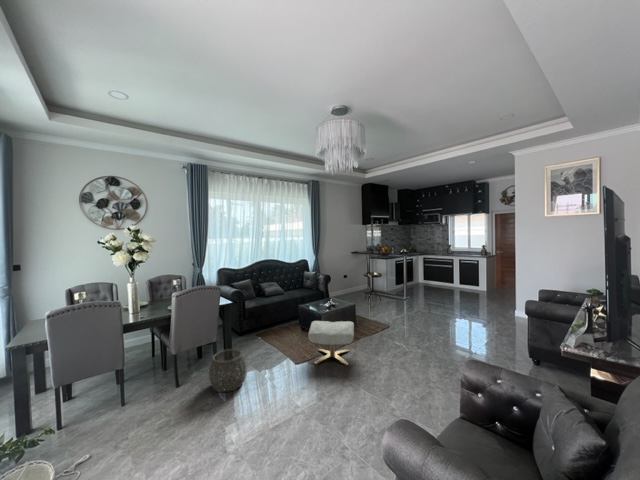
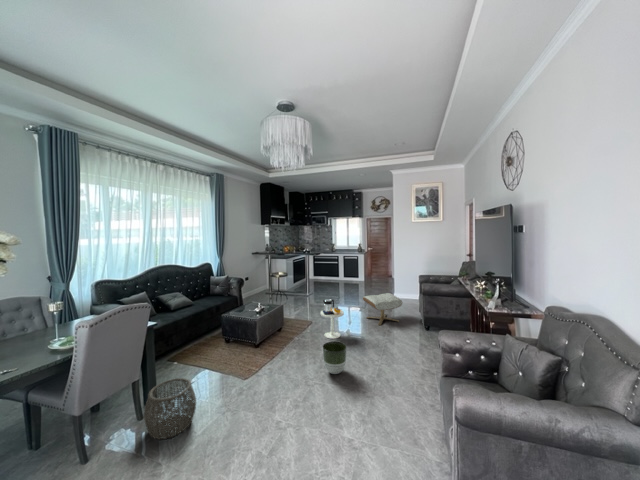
side table: none [389,305,416,349] -> present [320,299,344,339]
ottoman: present [308,321,354,366] -> present [363,293,402,325]
planter: none [365,349,391,384] -> present [323,341,346,374]

